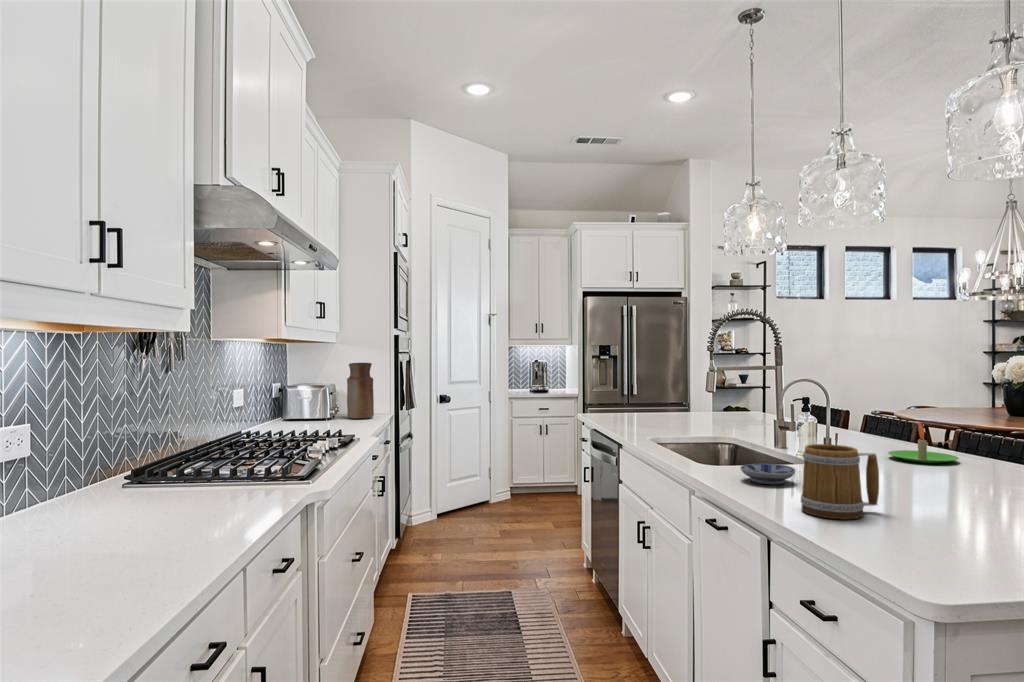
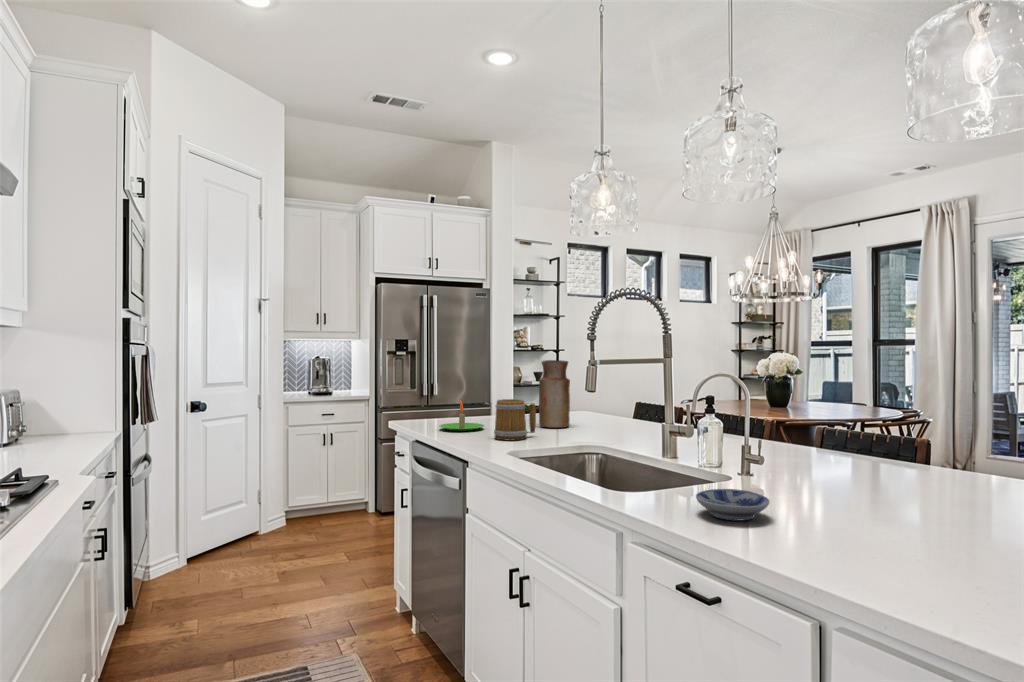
vase: present [347,363,374,419] -> present [539,360,570,428]
candle: present [888,421,959,463] -> present [439,400,484,431]
mug: present [801,444,879,519] -> present [494,399,536,440]

